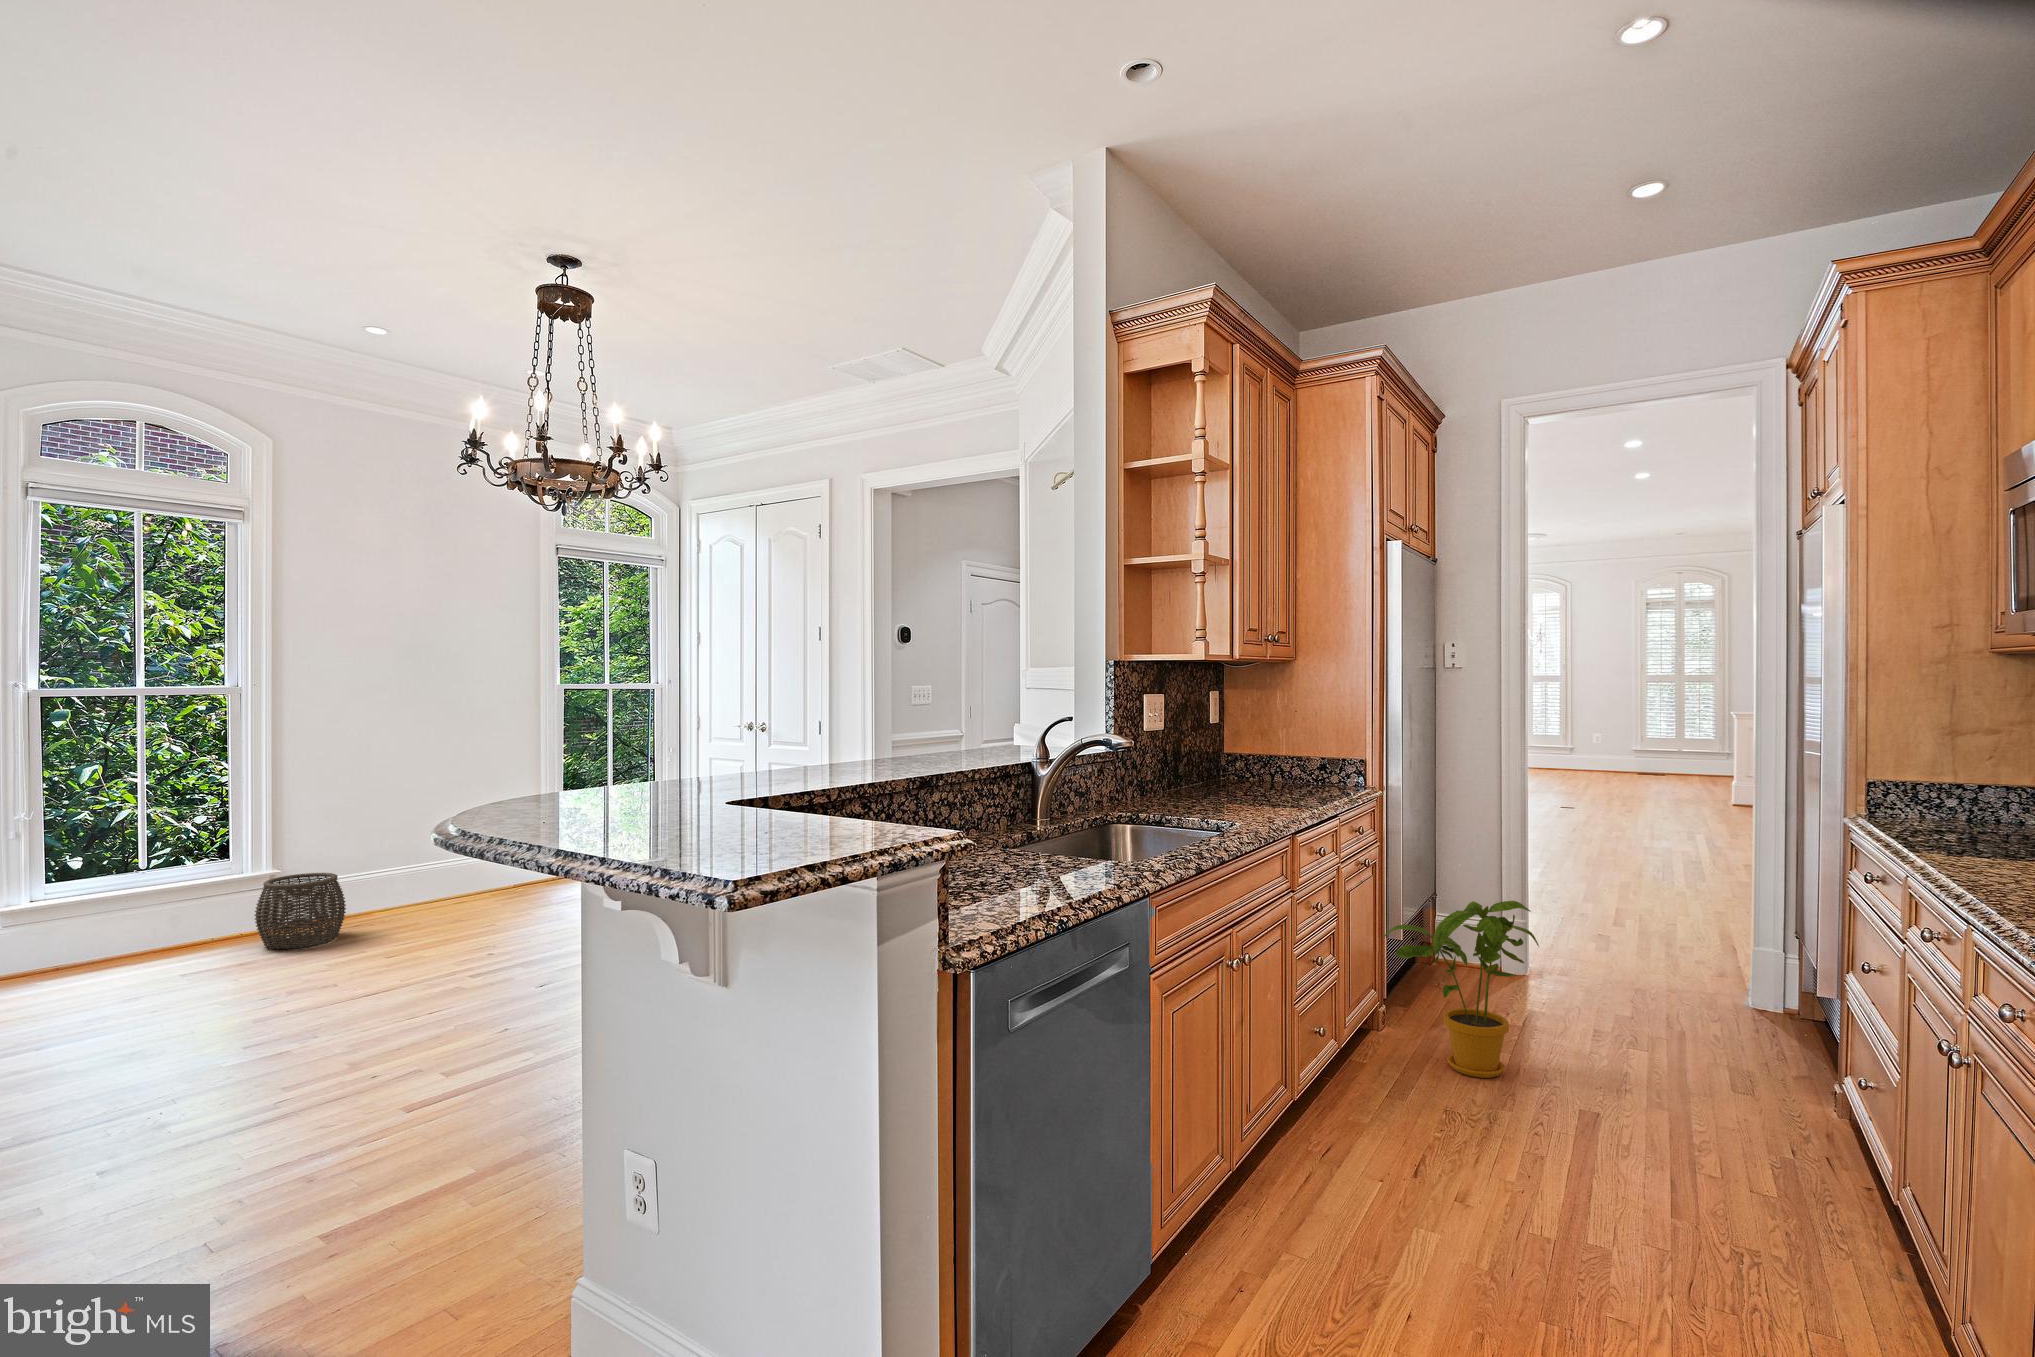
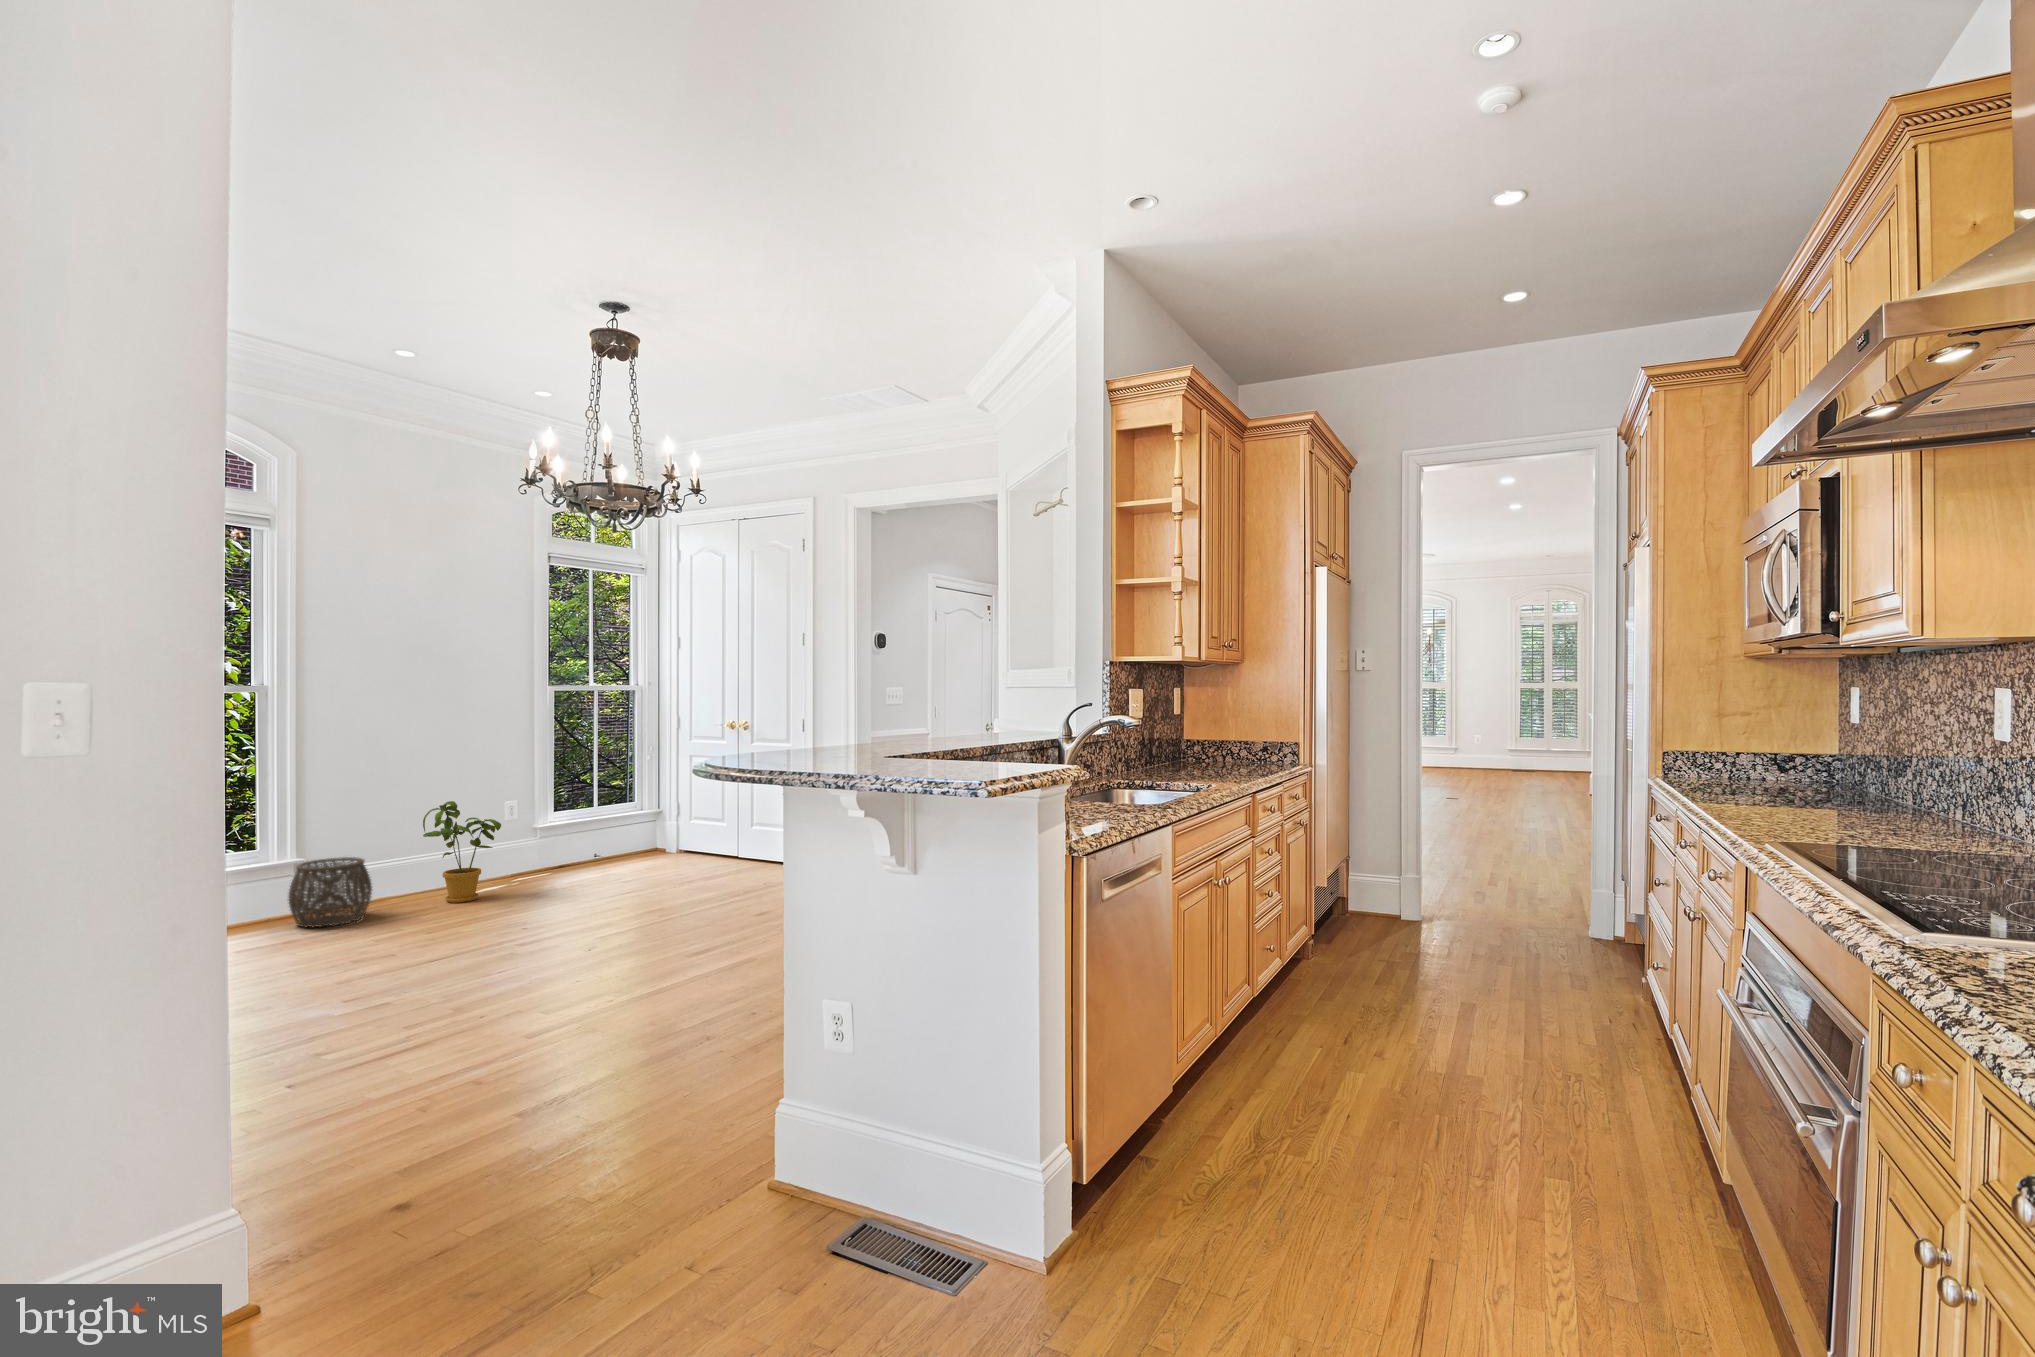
house plant: present [1383,901,1539,1078] -> present [423,801,501,903]

